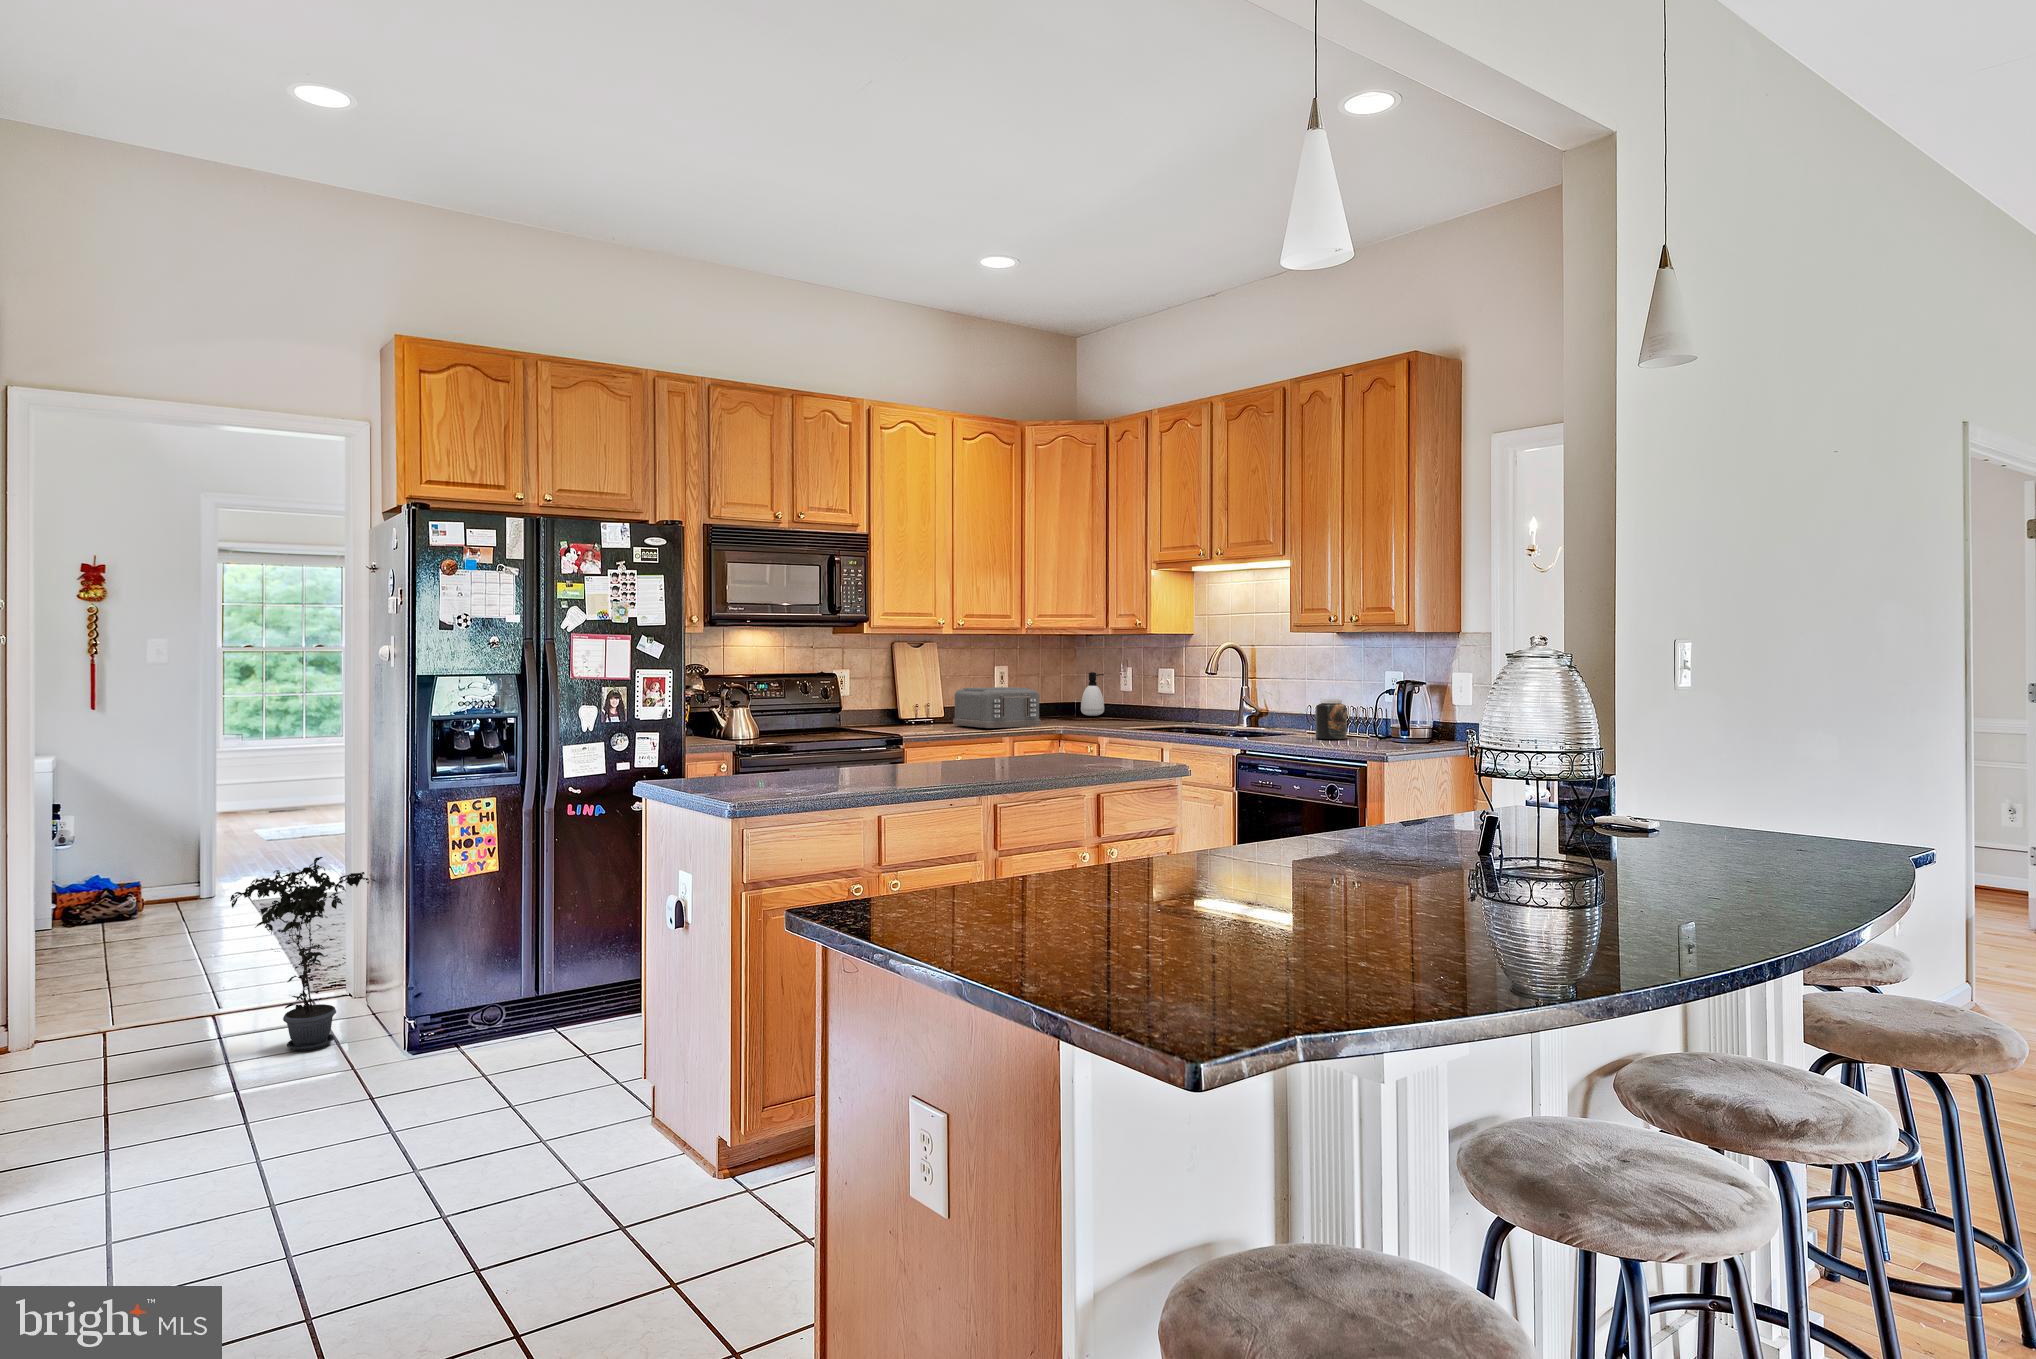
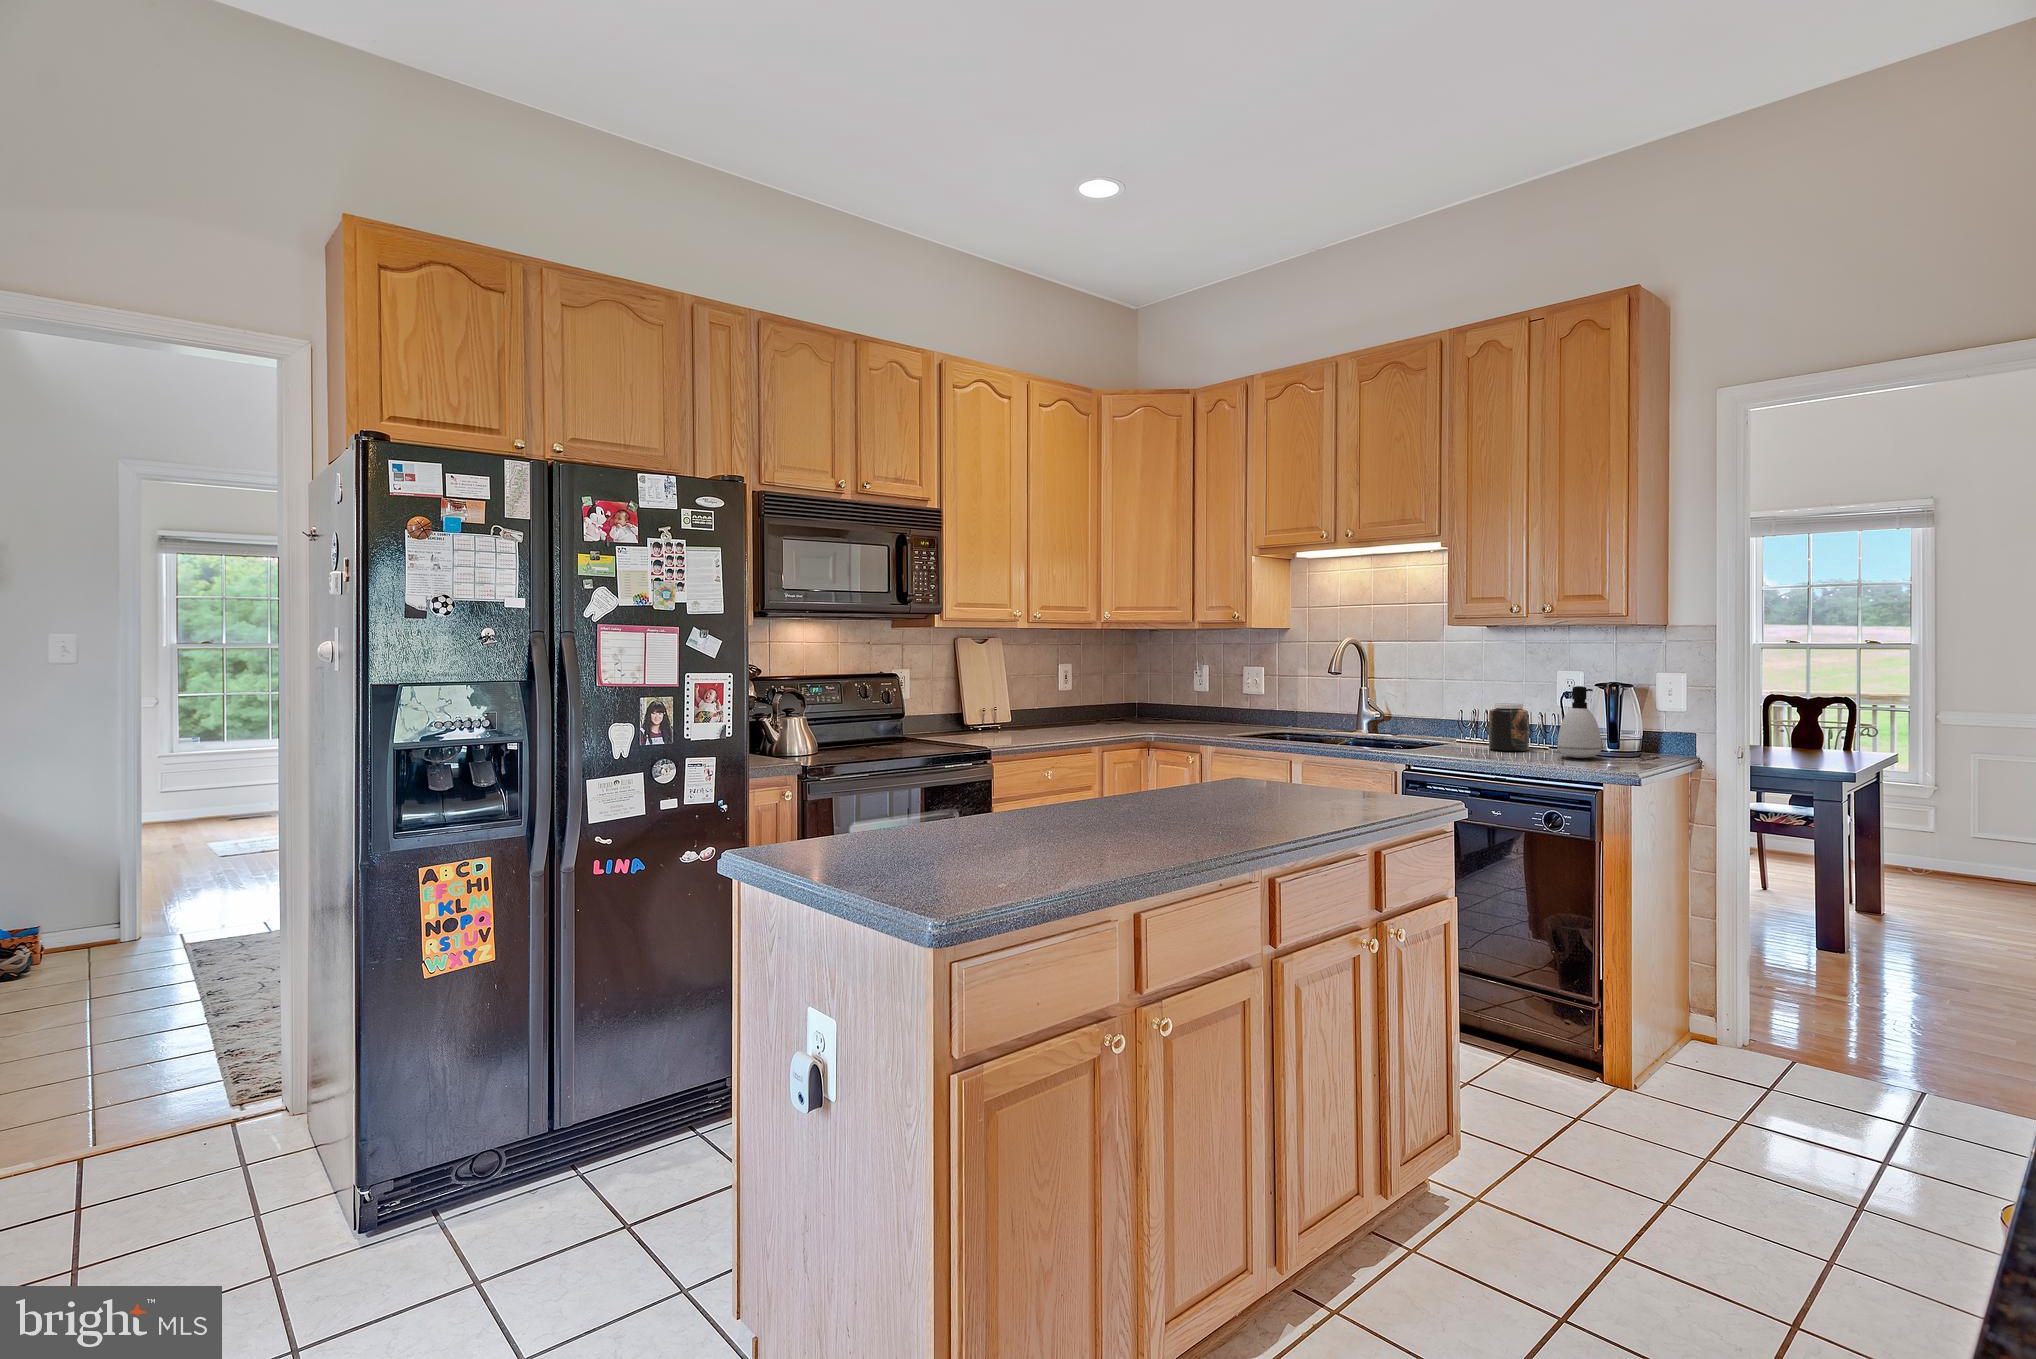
soap dispenser: present [1081,672,1104,716] -> present [1557,686,1601,758]
toaster: present [953,687,1041,728] -> none [1018,690,1120,737]
potted plant: present [230,857,375,1051] -> none [69,954,314,1244]

